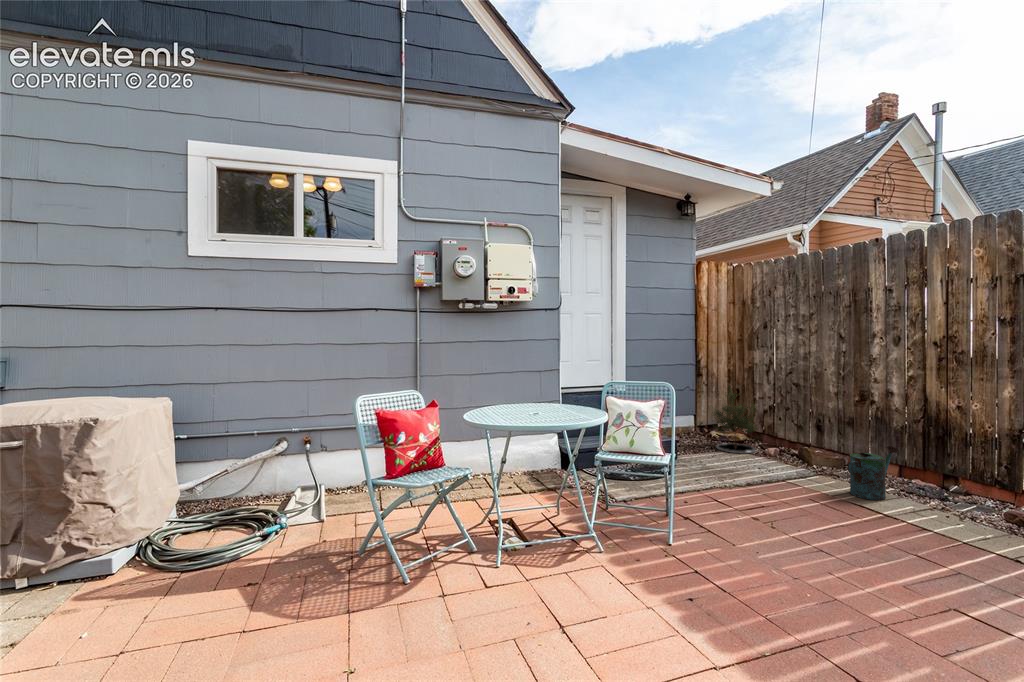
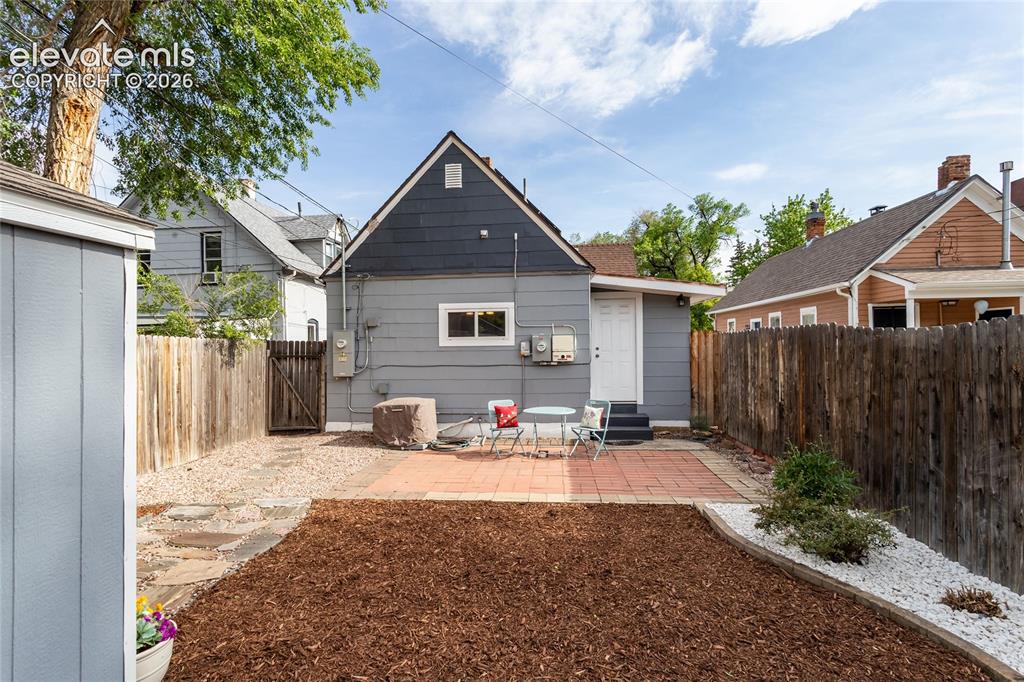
watering can: present [848,446,899,500] -> none [709,439,743,463]

